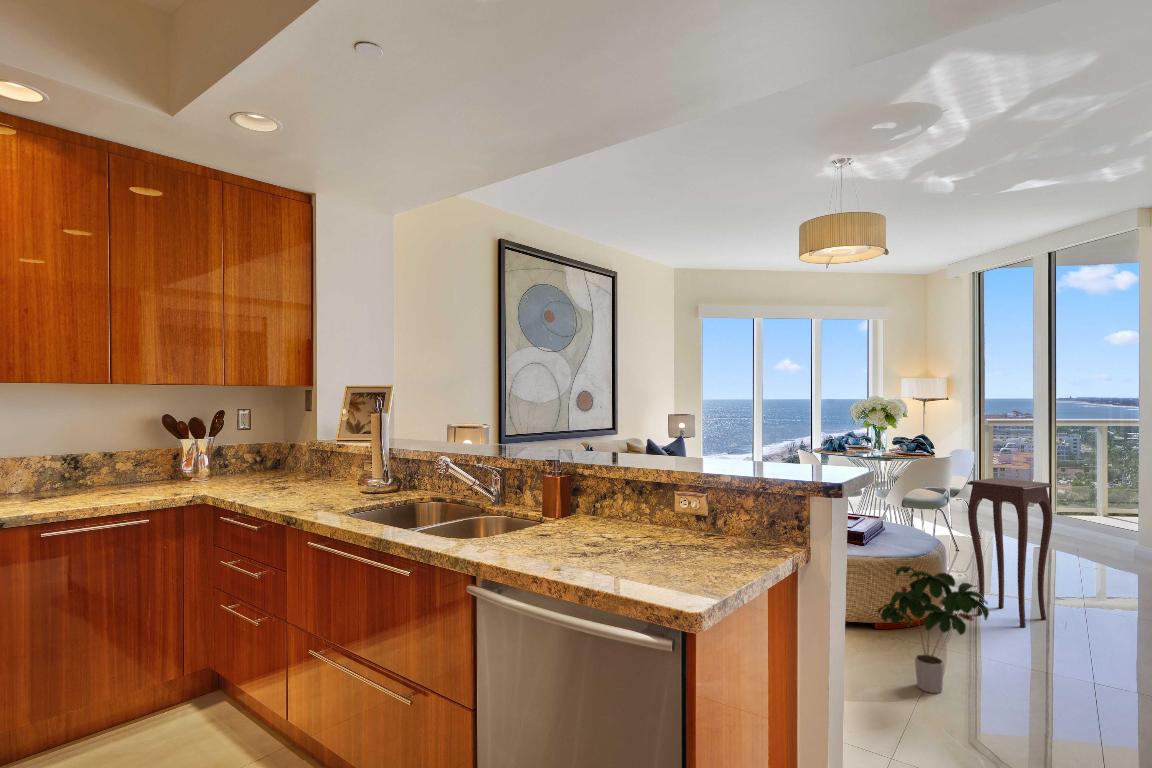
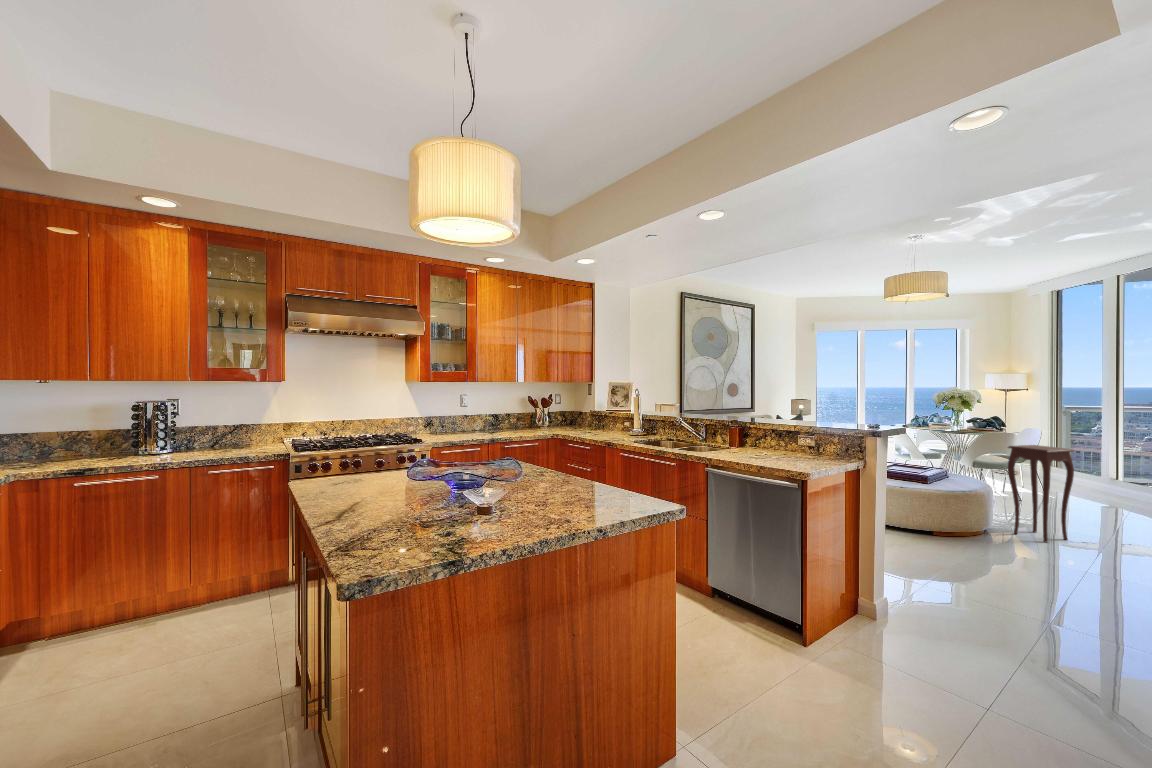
potted plant: present [877,566,989,693] -> none [928,491,997,565]

